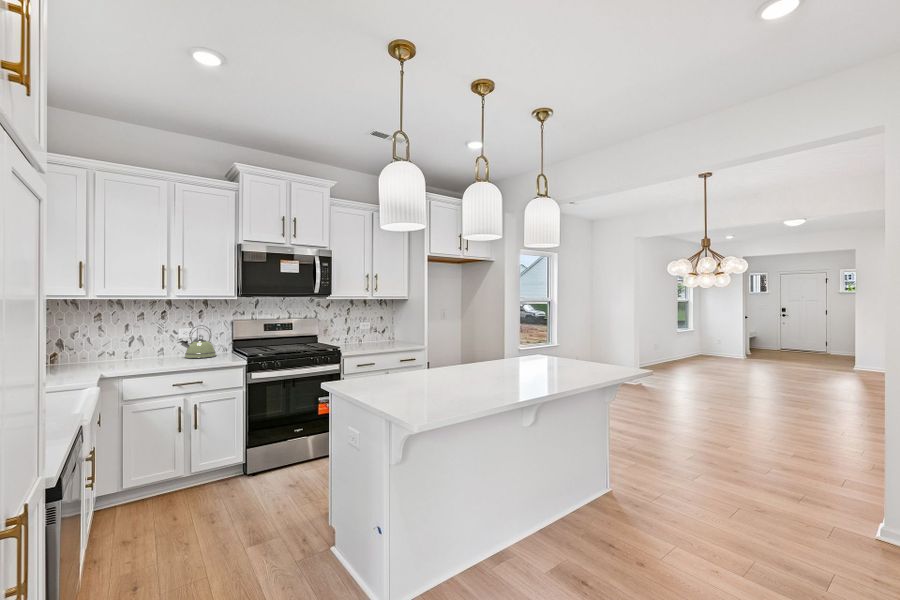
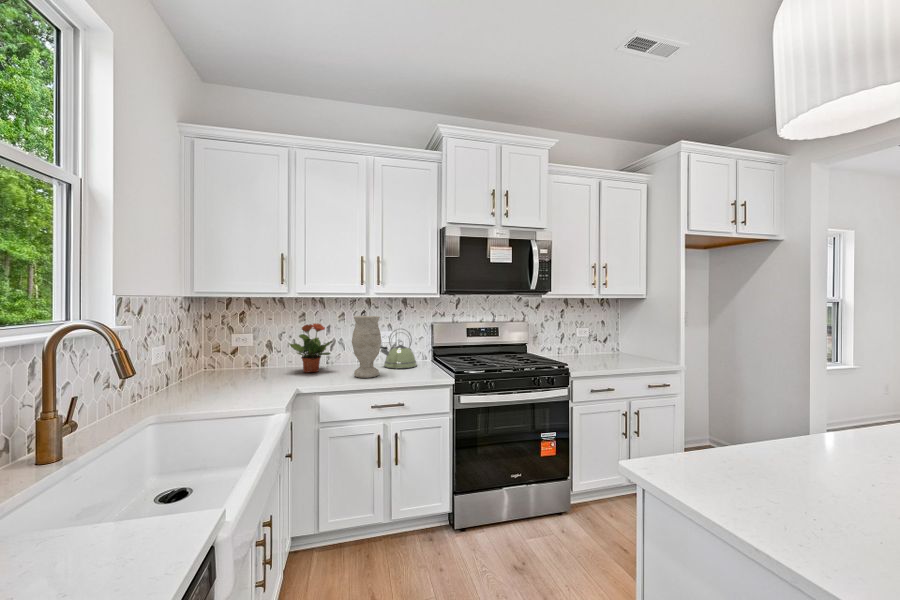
vase: none [154,315,183,365] -> present [352,316,382,378]
potted plant: none [87,322,134,365] -> present [288,323,332,373]

